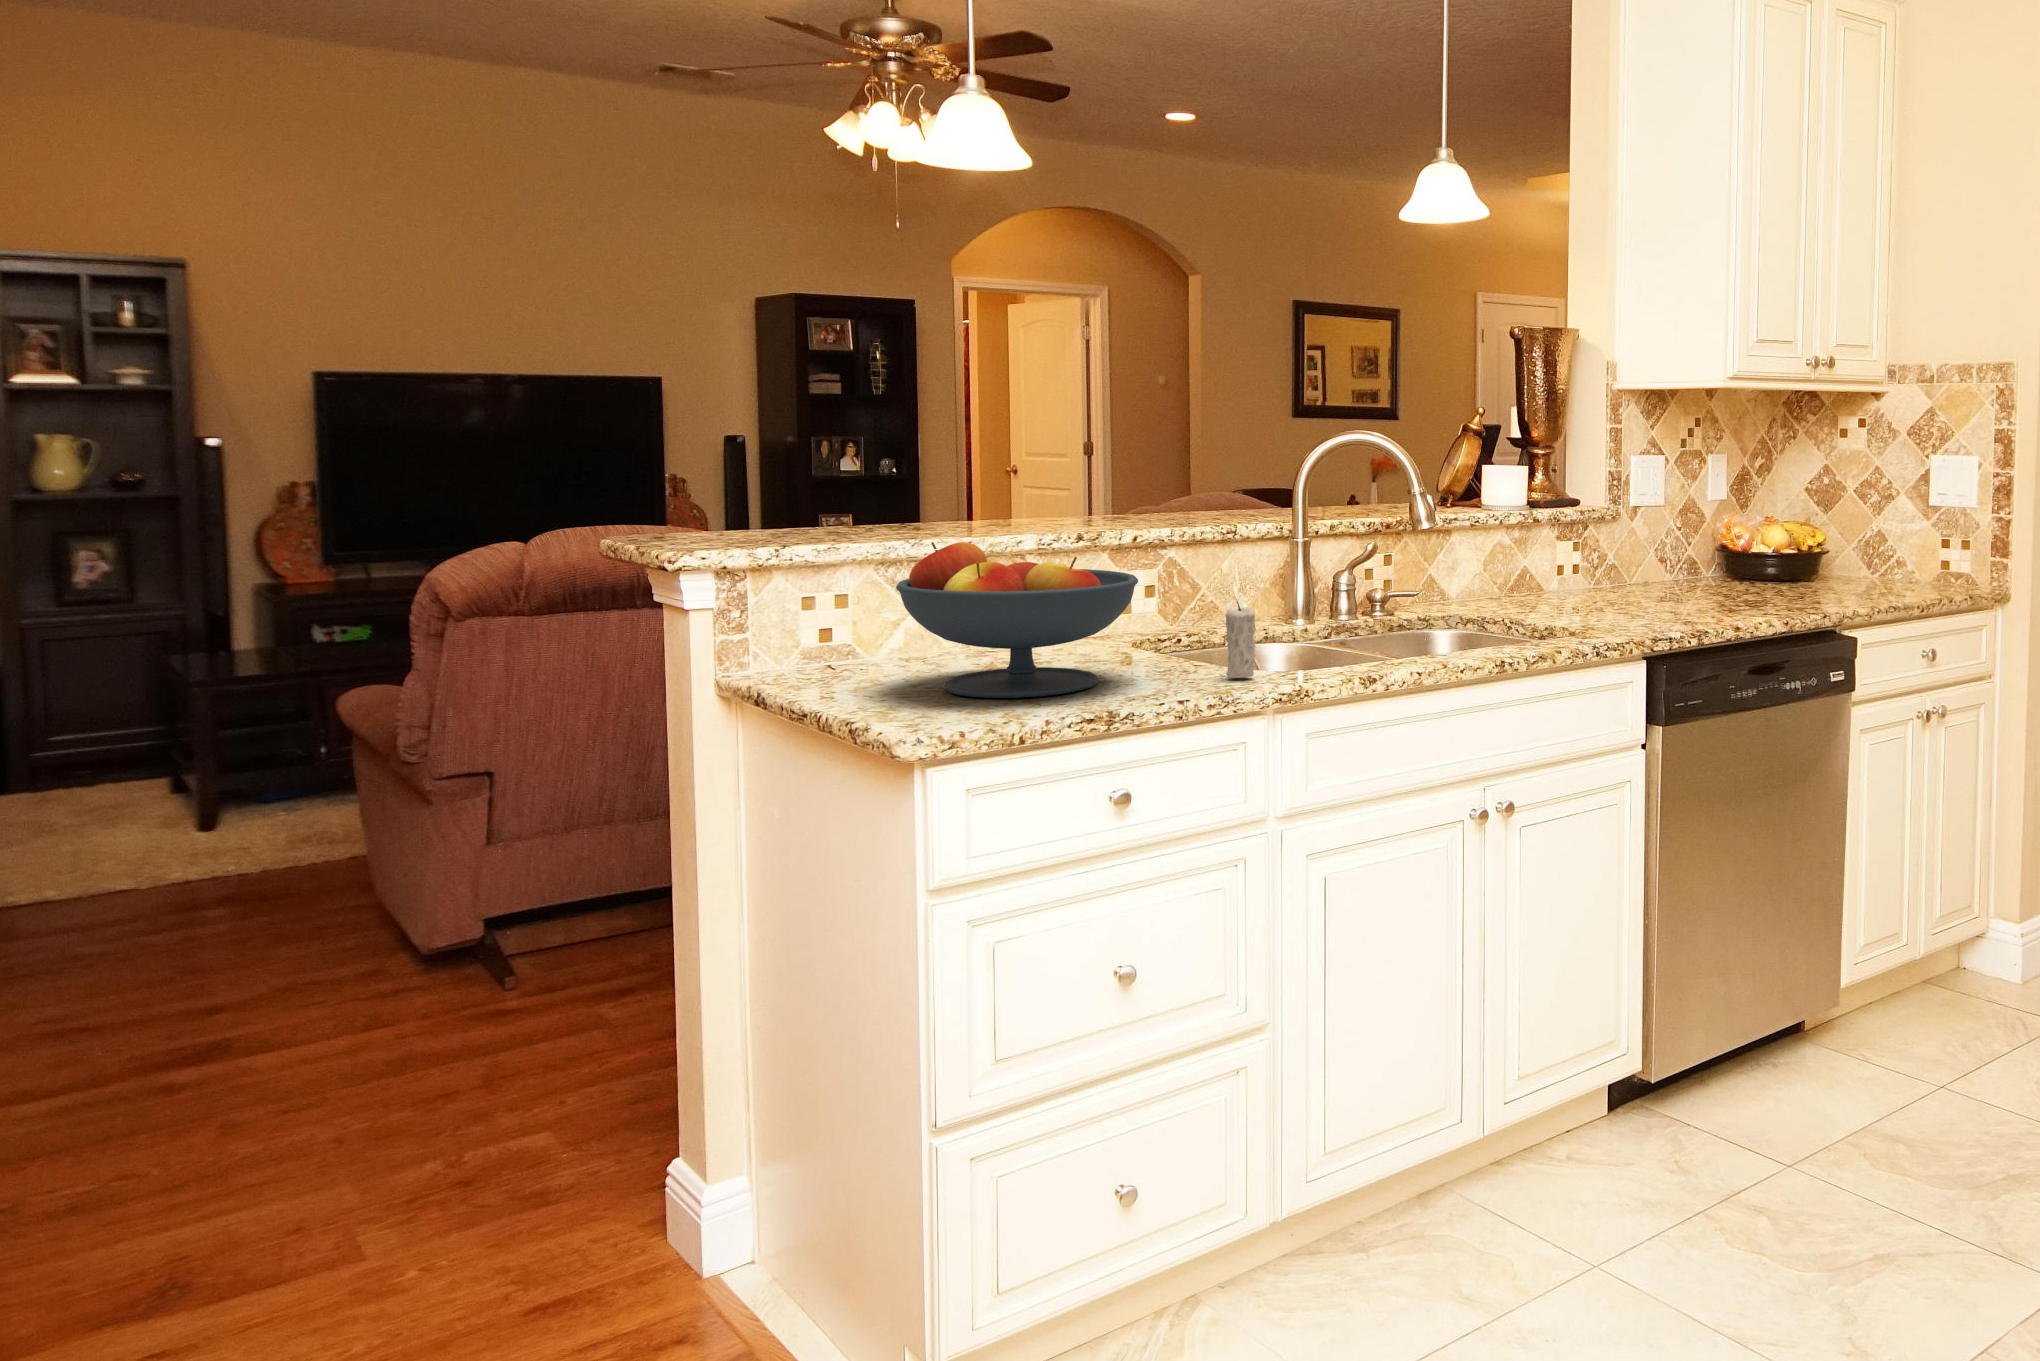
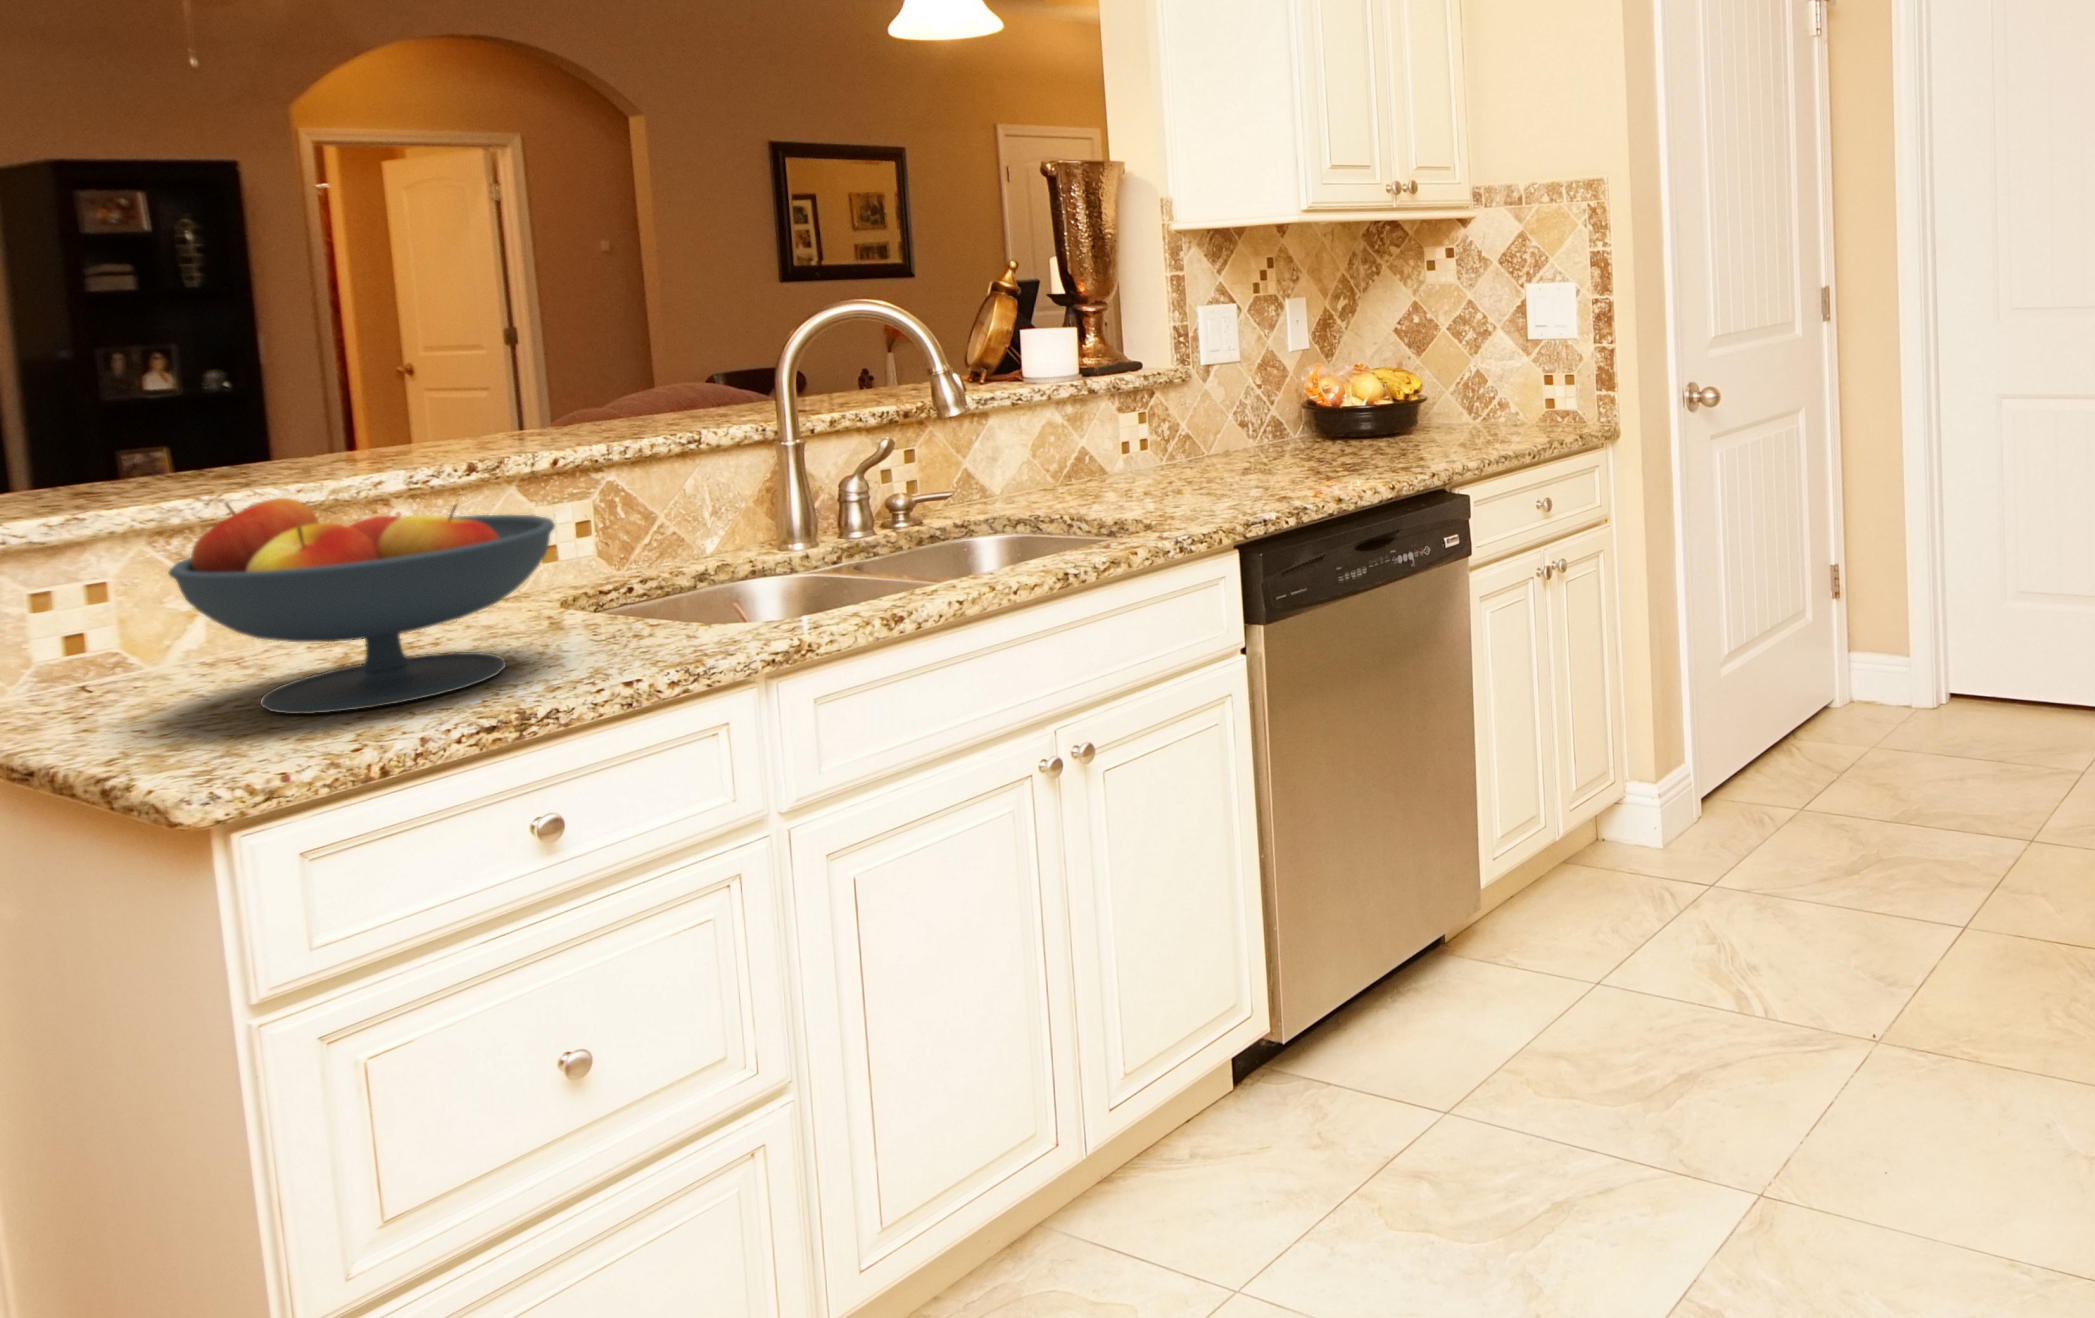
candle: present [1225,599,1256,678] -> none [687,528,736,639]

